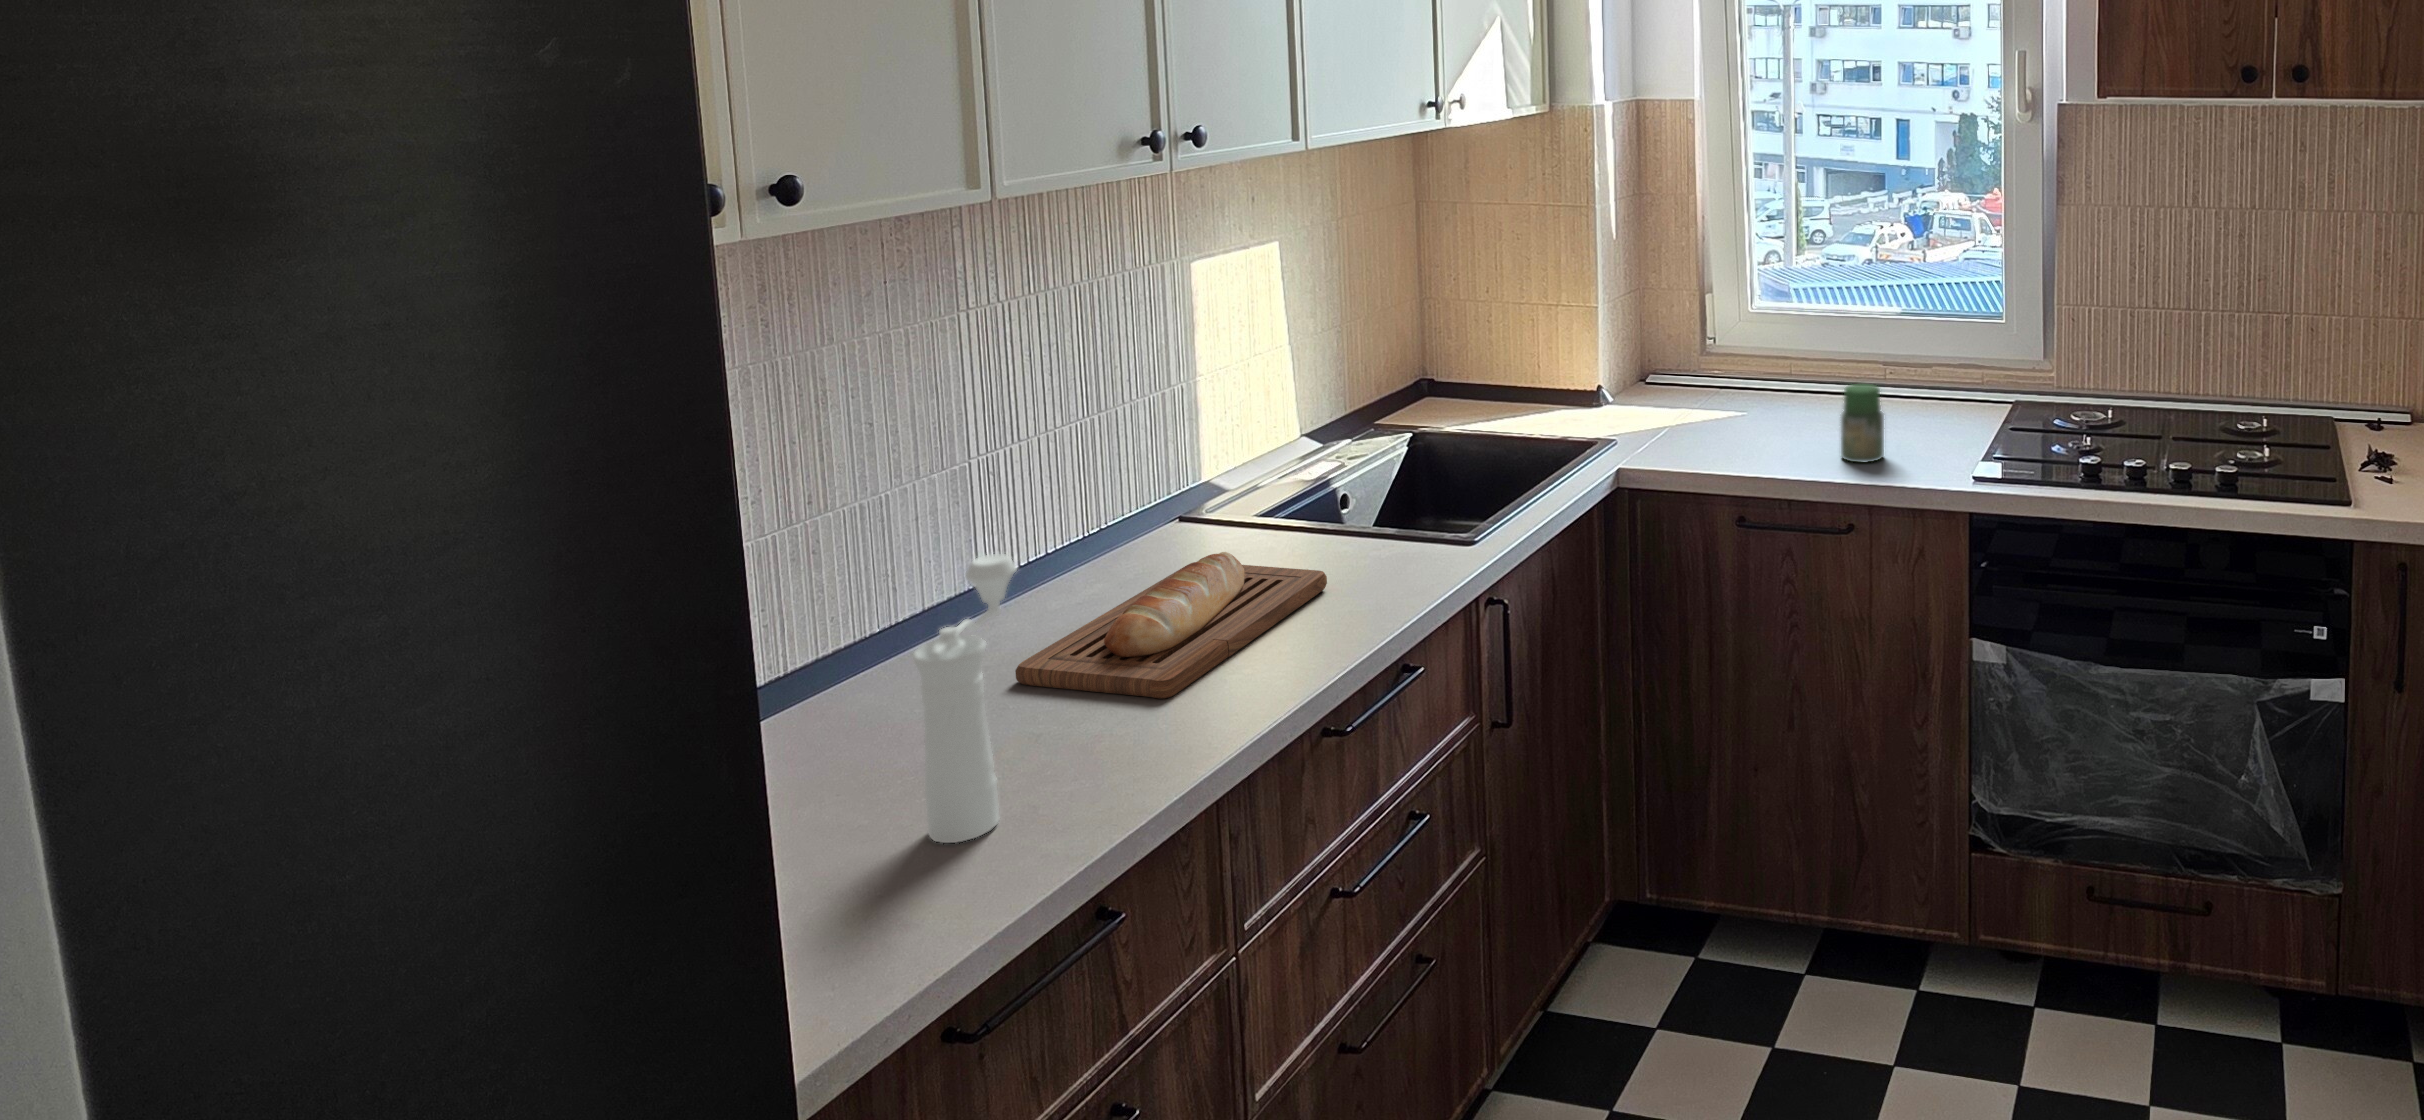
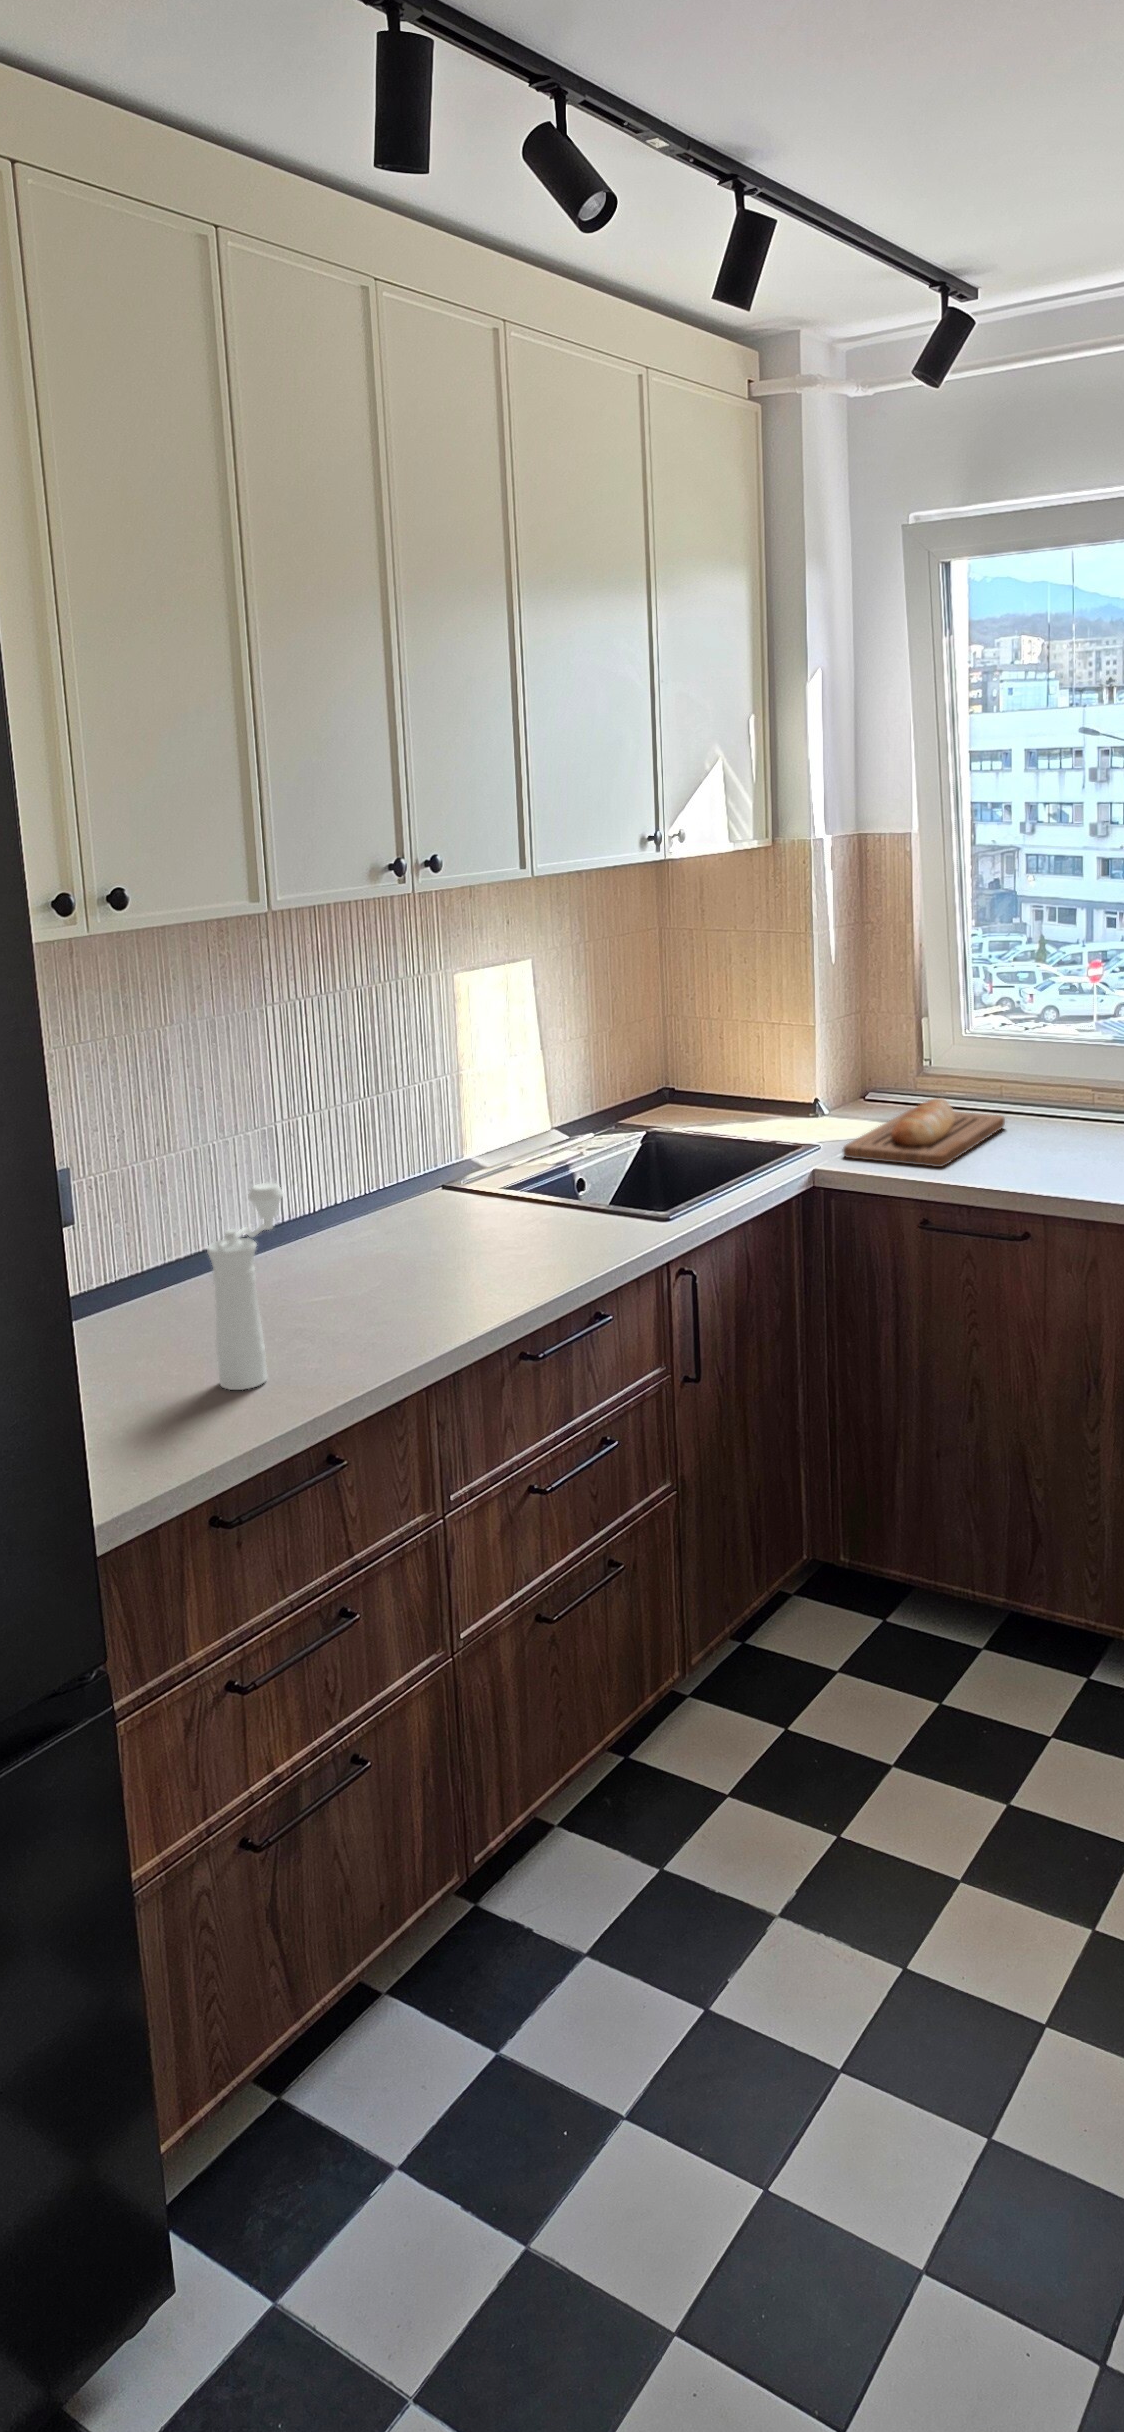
jar: present [1841,384,1884,462] -> none [1025,1103,1068,1178]
bread loaf: present [1015,552,1327,698] -> present [843,1098,1005,1167]

